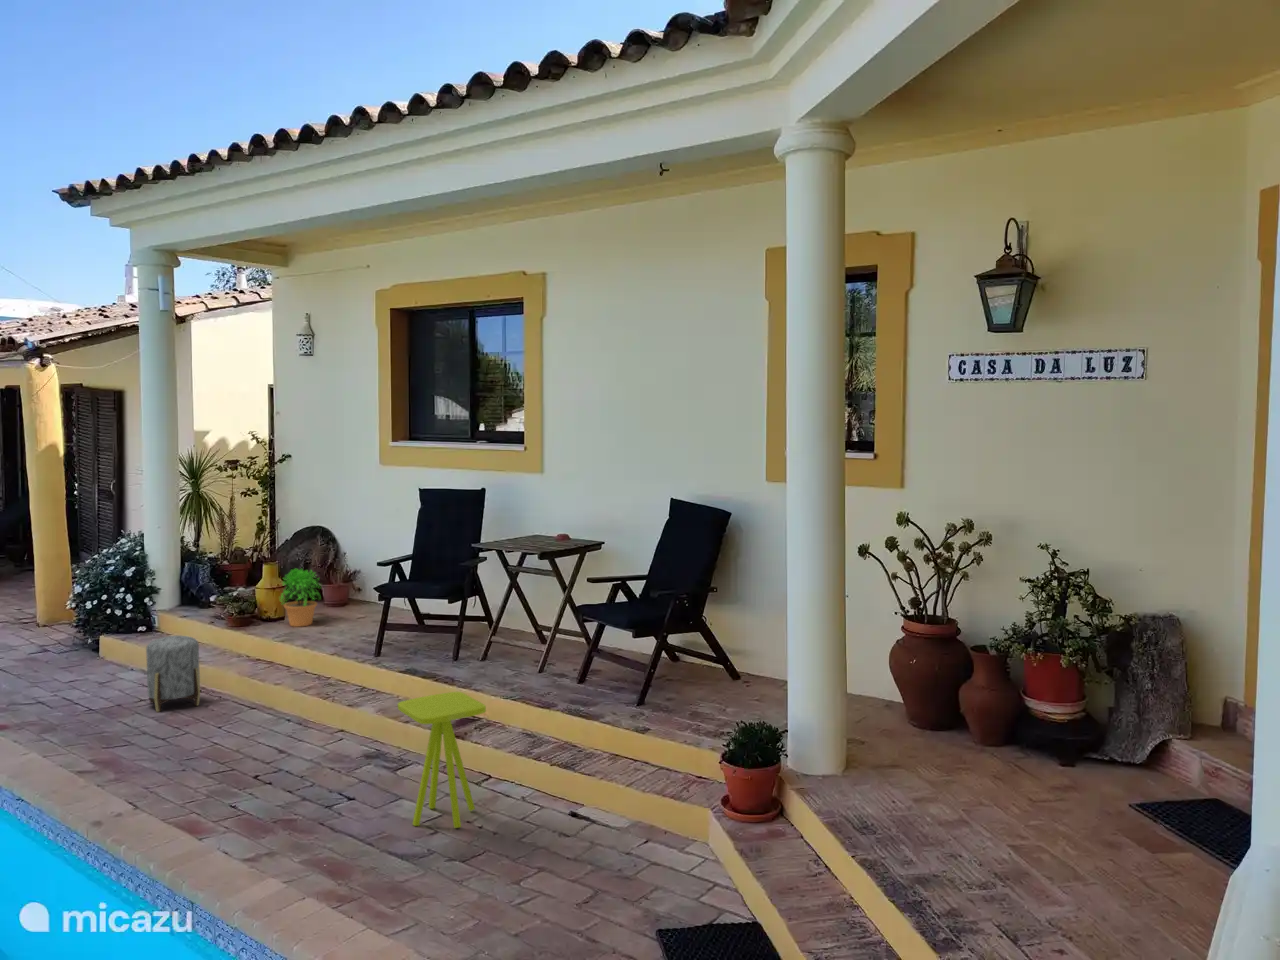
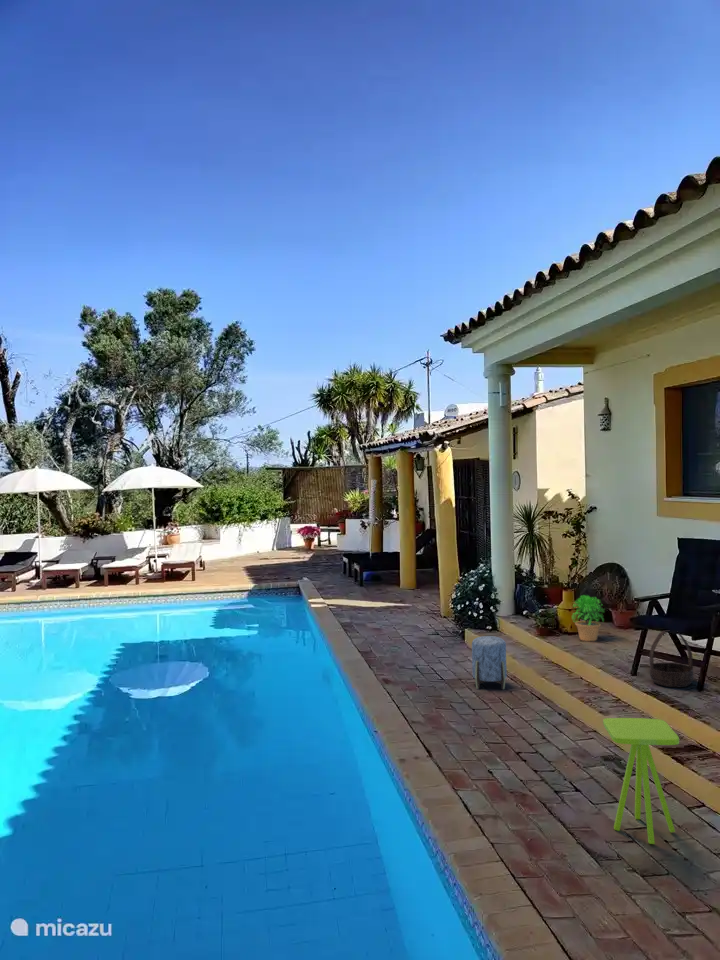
basket: none [399,598,446,663] -> present [650,631,693,687]

